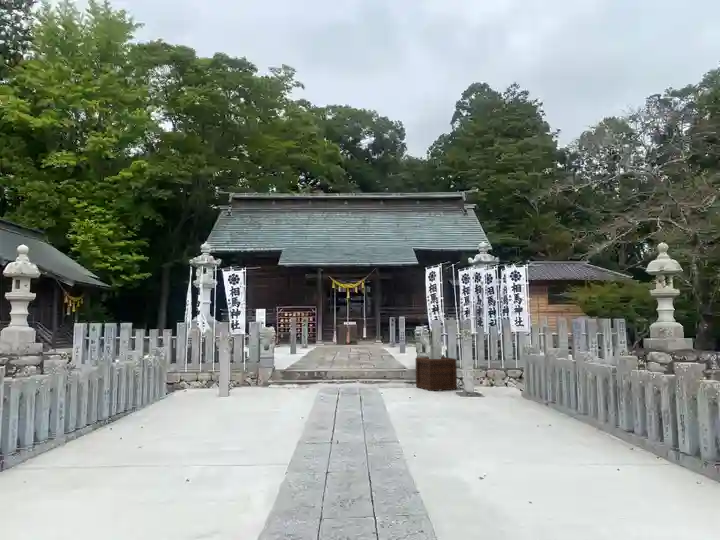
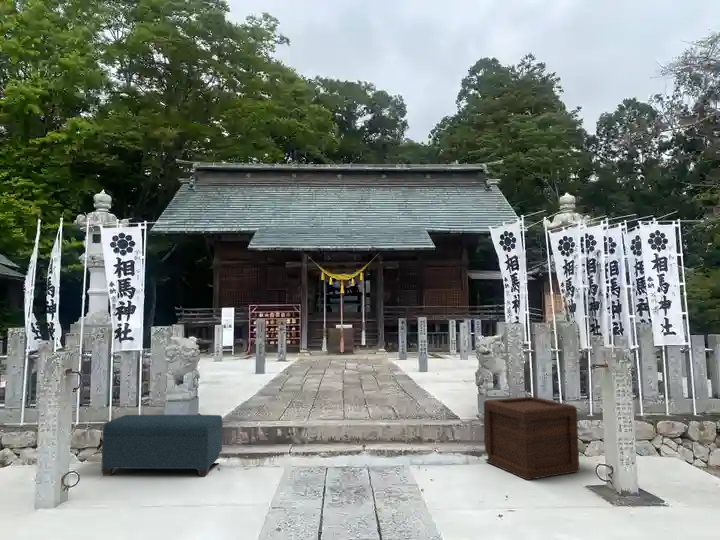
bench: none [237,364,290,390] -> present [101,415,223,476]

